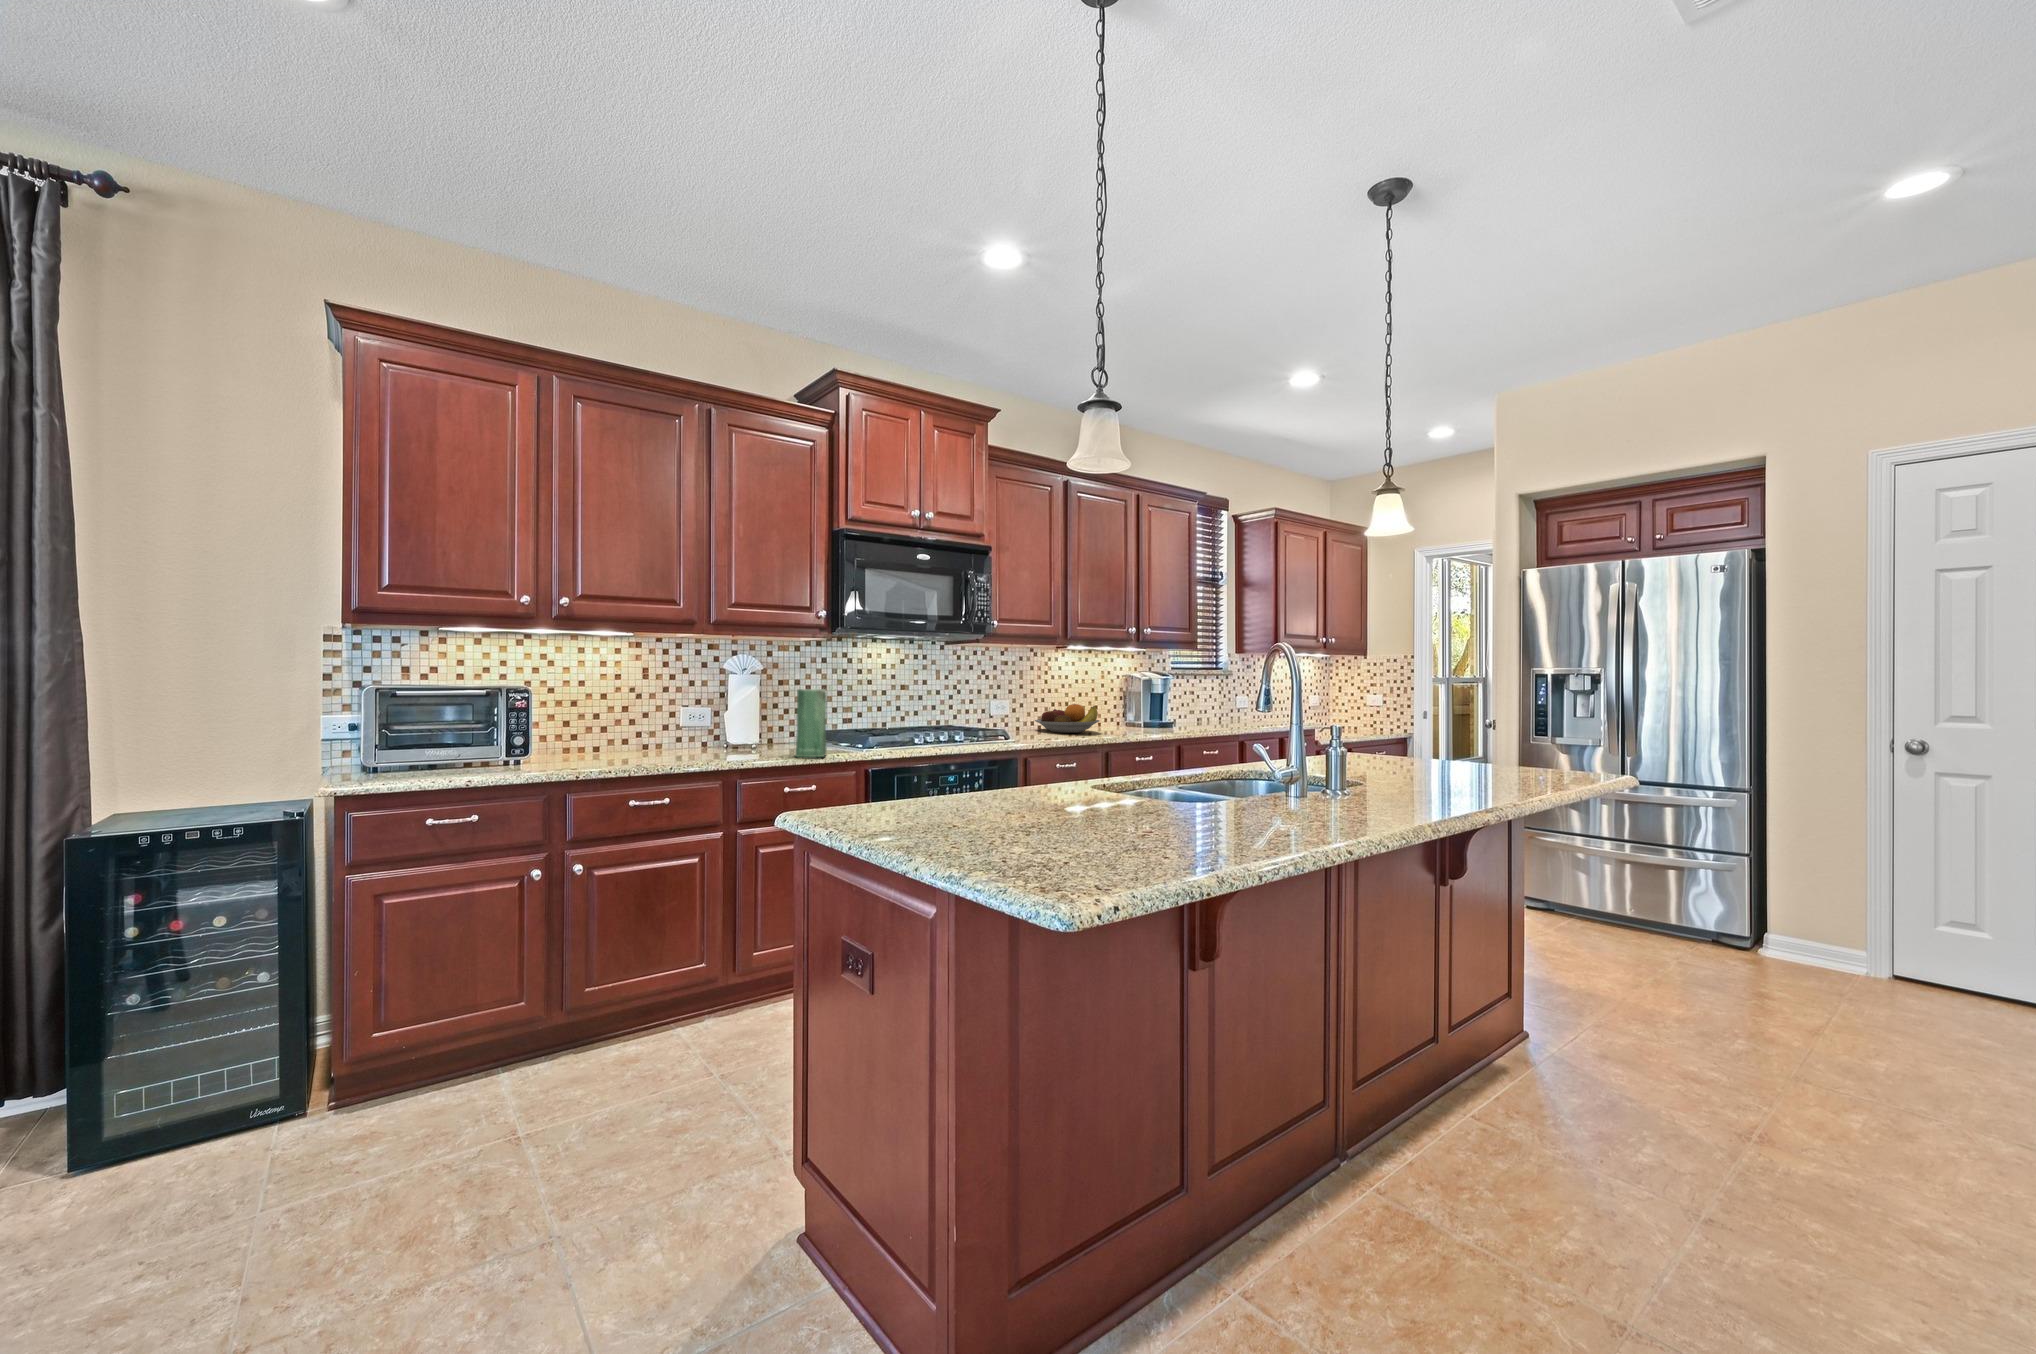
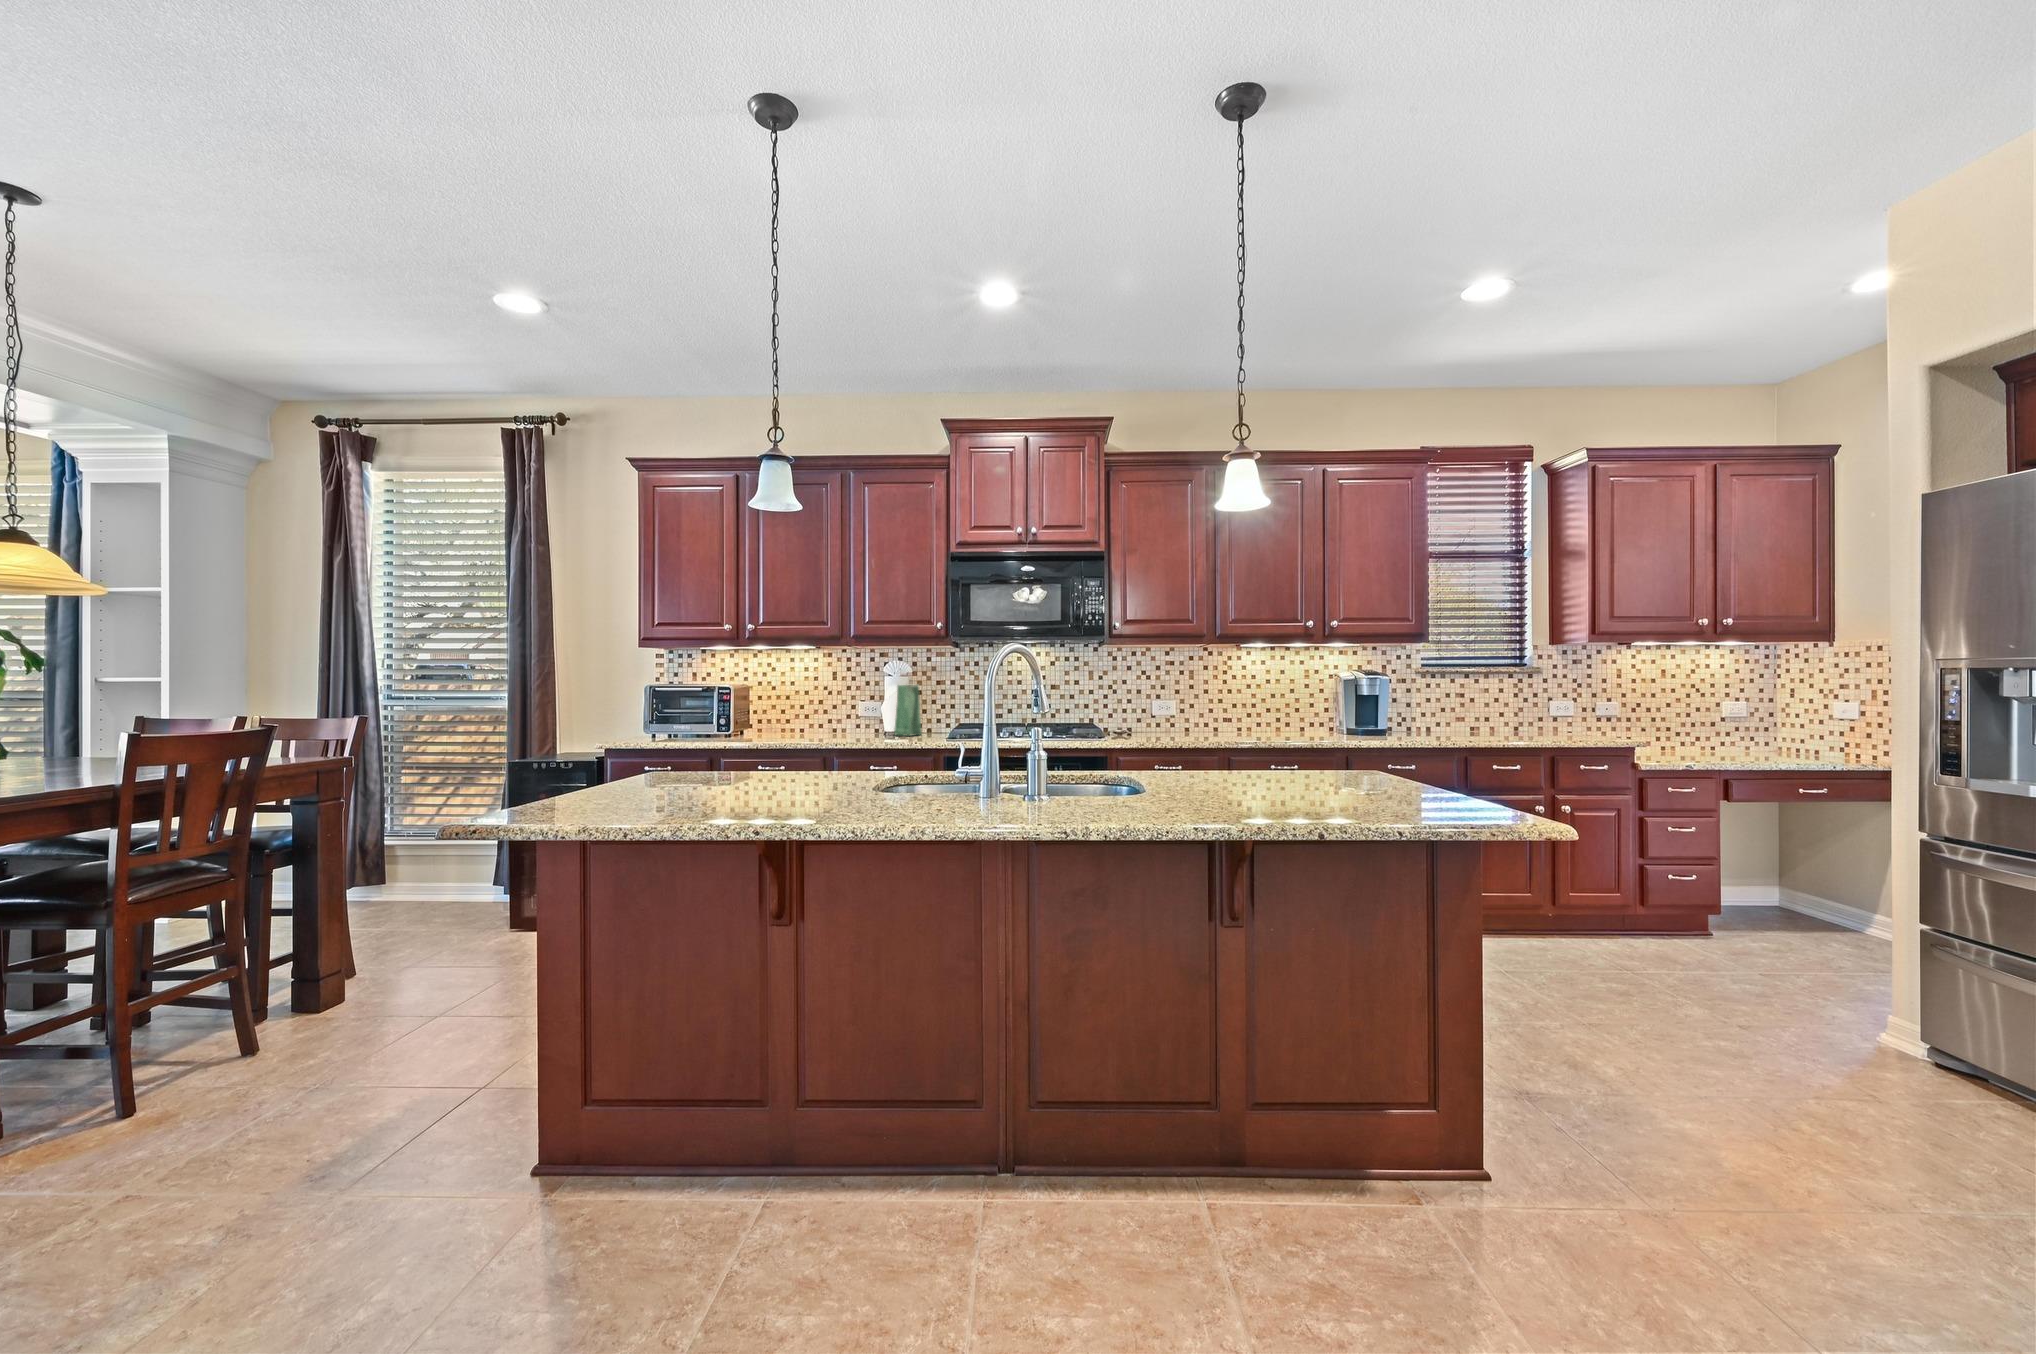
fruit bowl: present [1035,704,1099,733] -> none [1194,703,1260,731]

